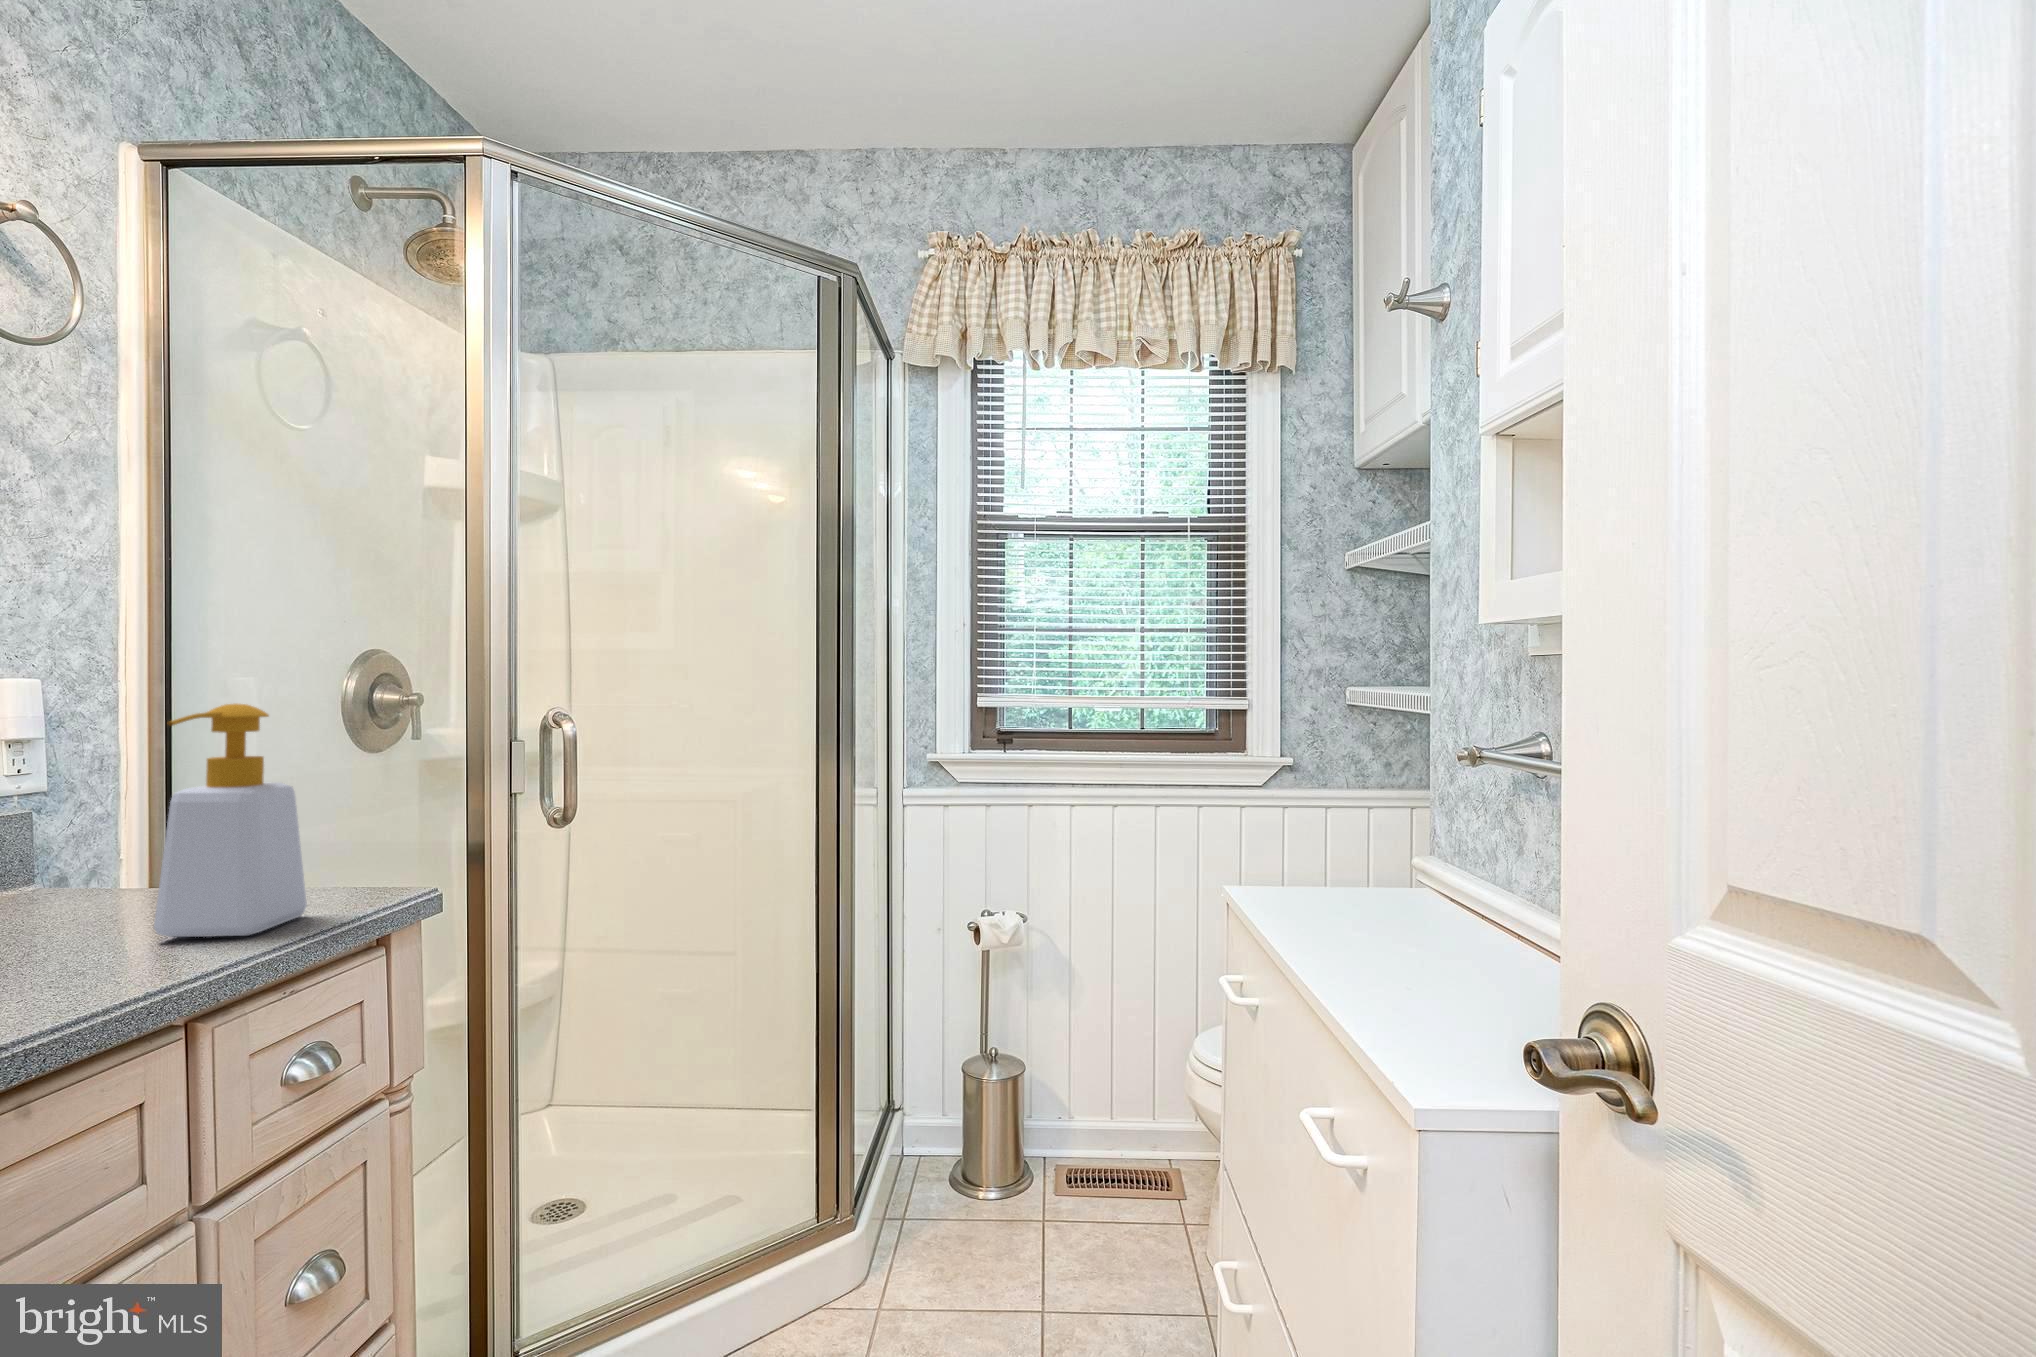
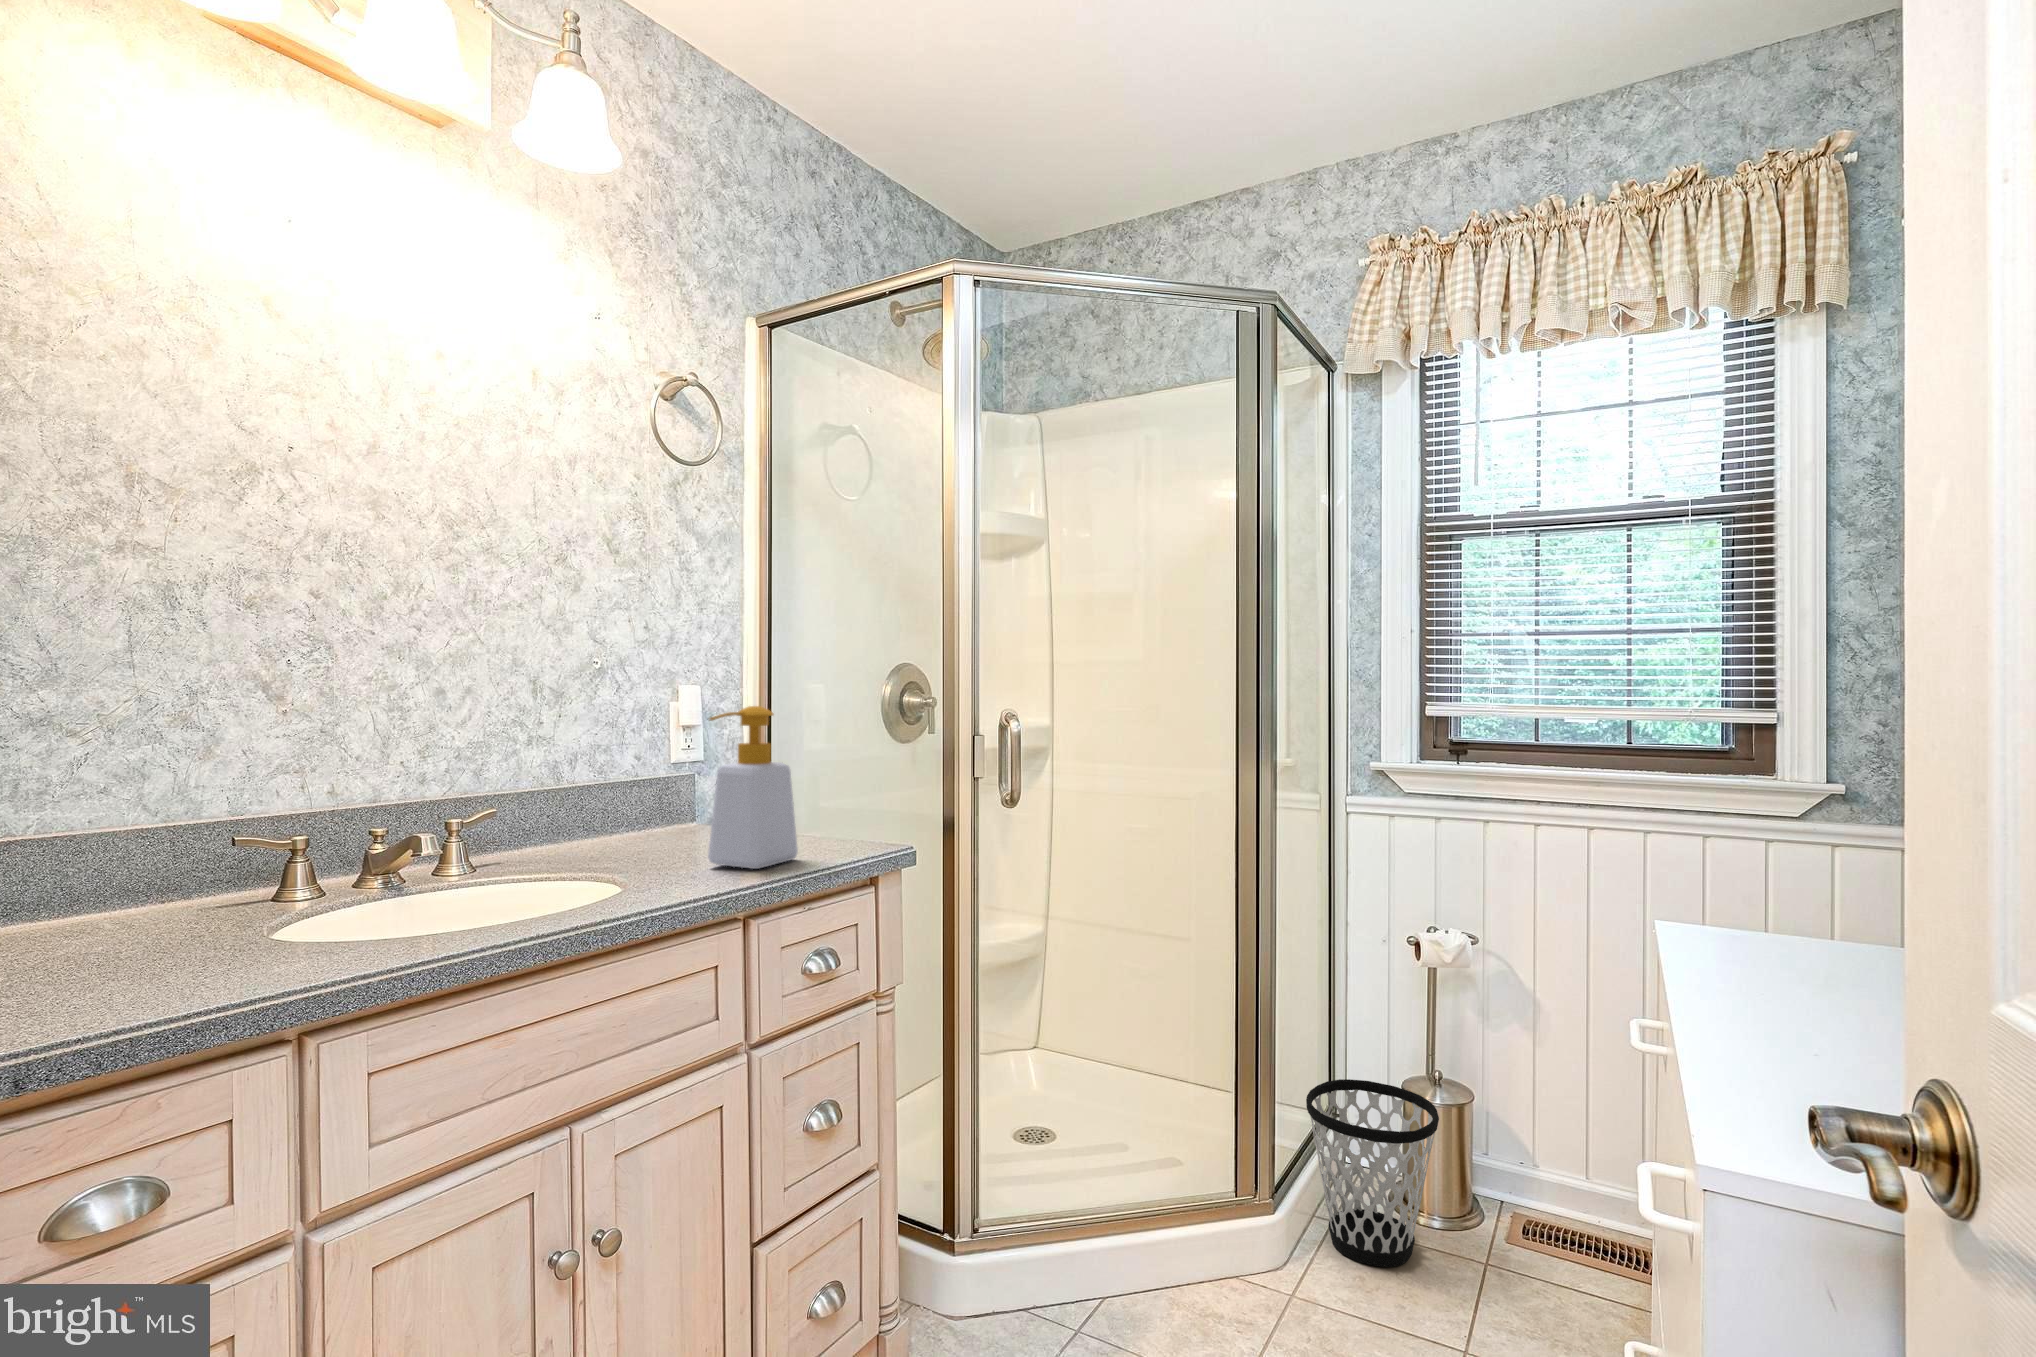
wastebasket: none [881,1073,1005,1255] -> present [1306,1079,1439,1267]

